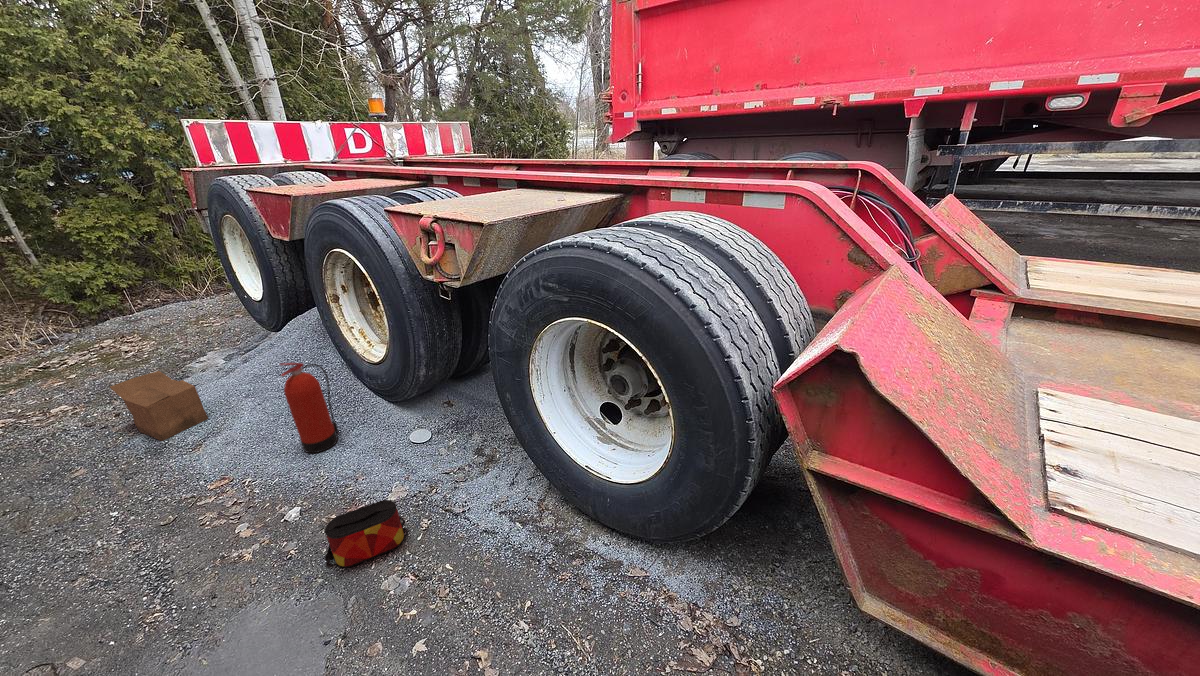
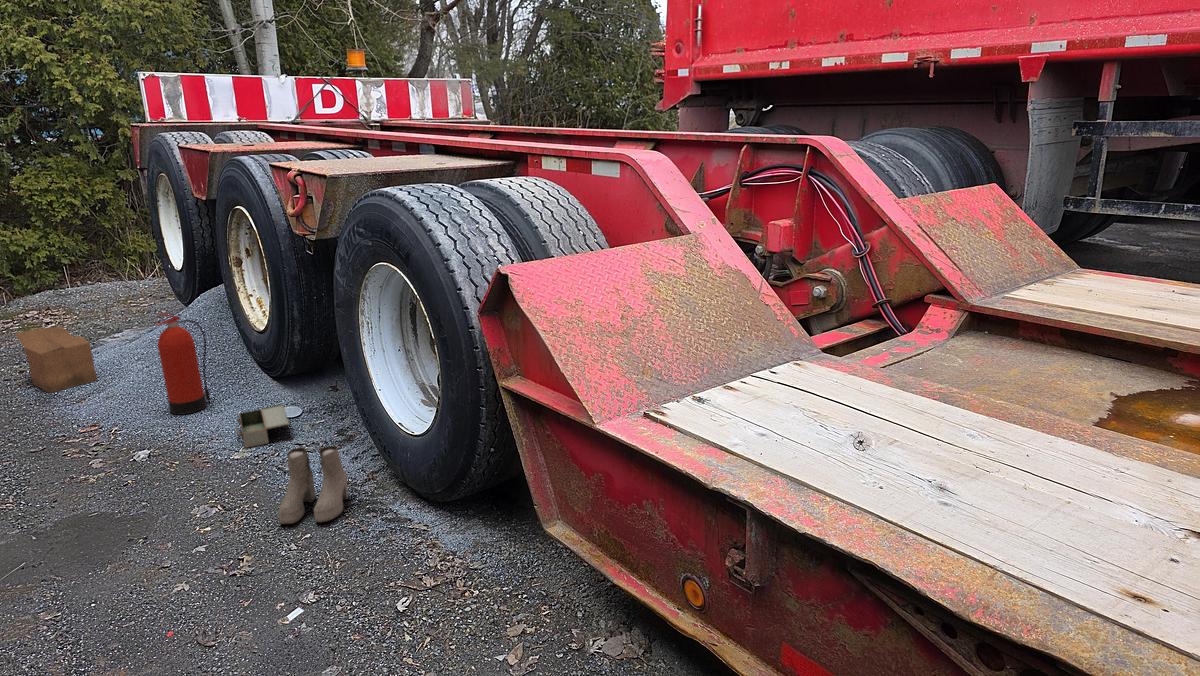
toolbox: none [385,434,444,489] -> present [236,404,289,448]
bag: present [324,500,406,568] -> none [142,438,226,493]
boots: none [499,502,560,597] -> present [279,446,348,524]

